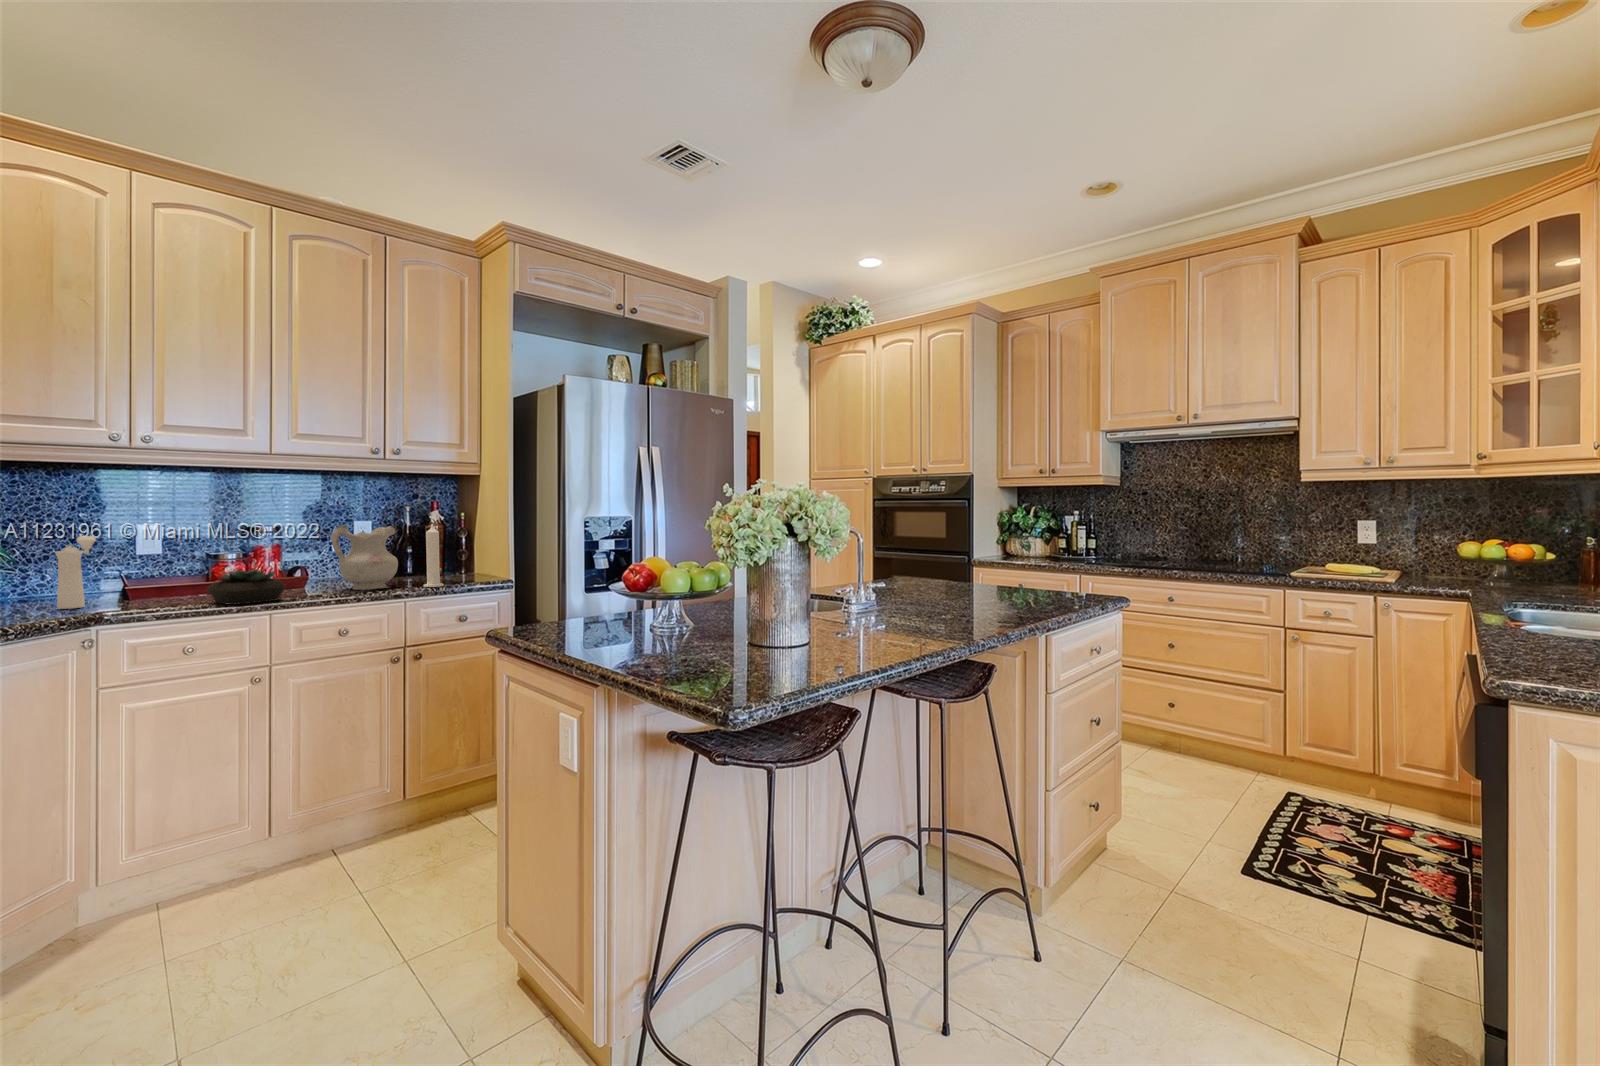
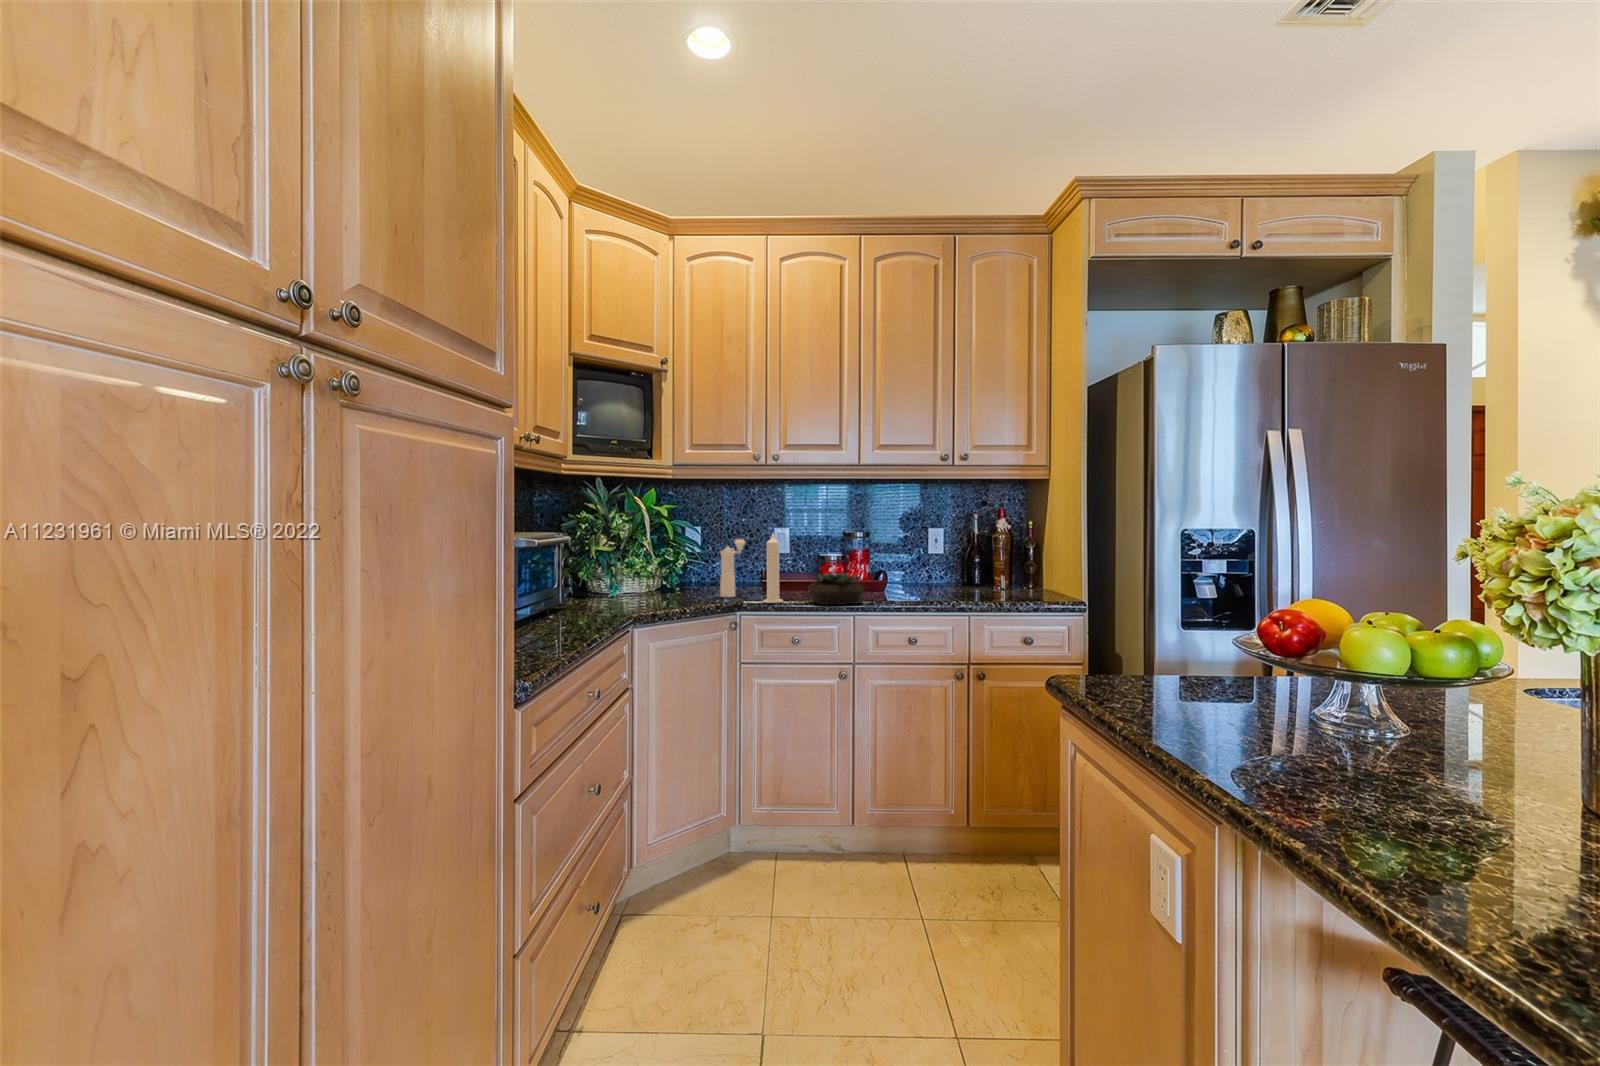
candle: present [423,524,444,587] -> present [763,533,783,603]
ceramic pitcher: present [332,525,398,590] -> none [905,532,963,599]

